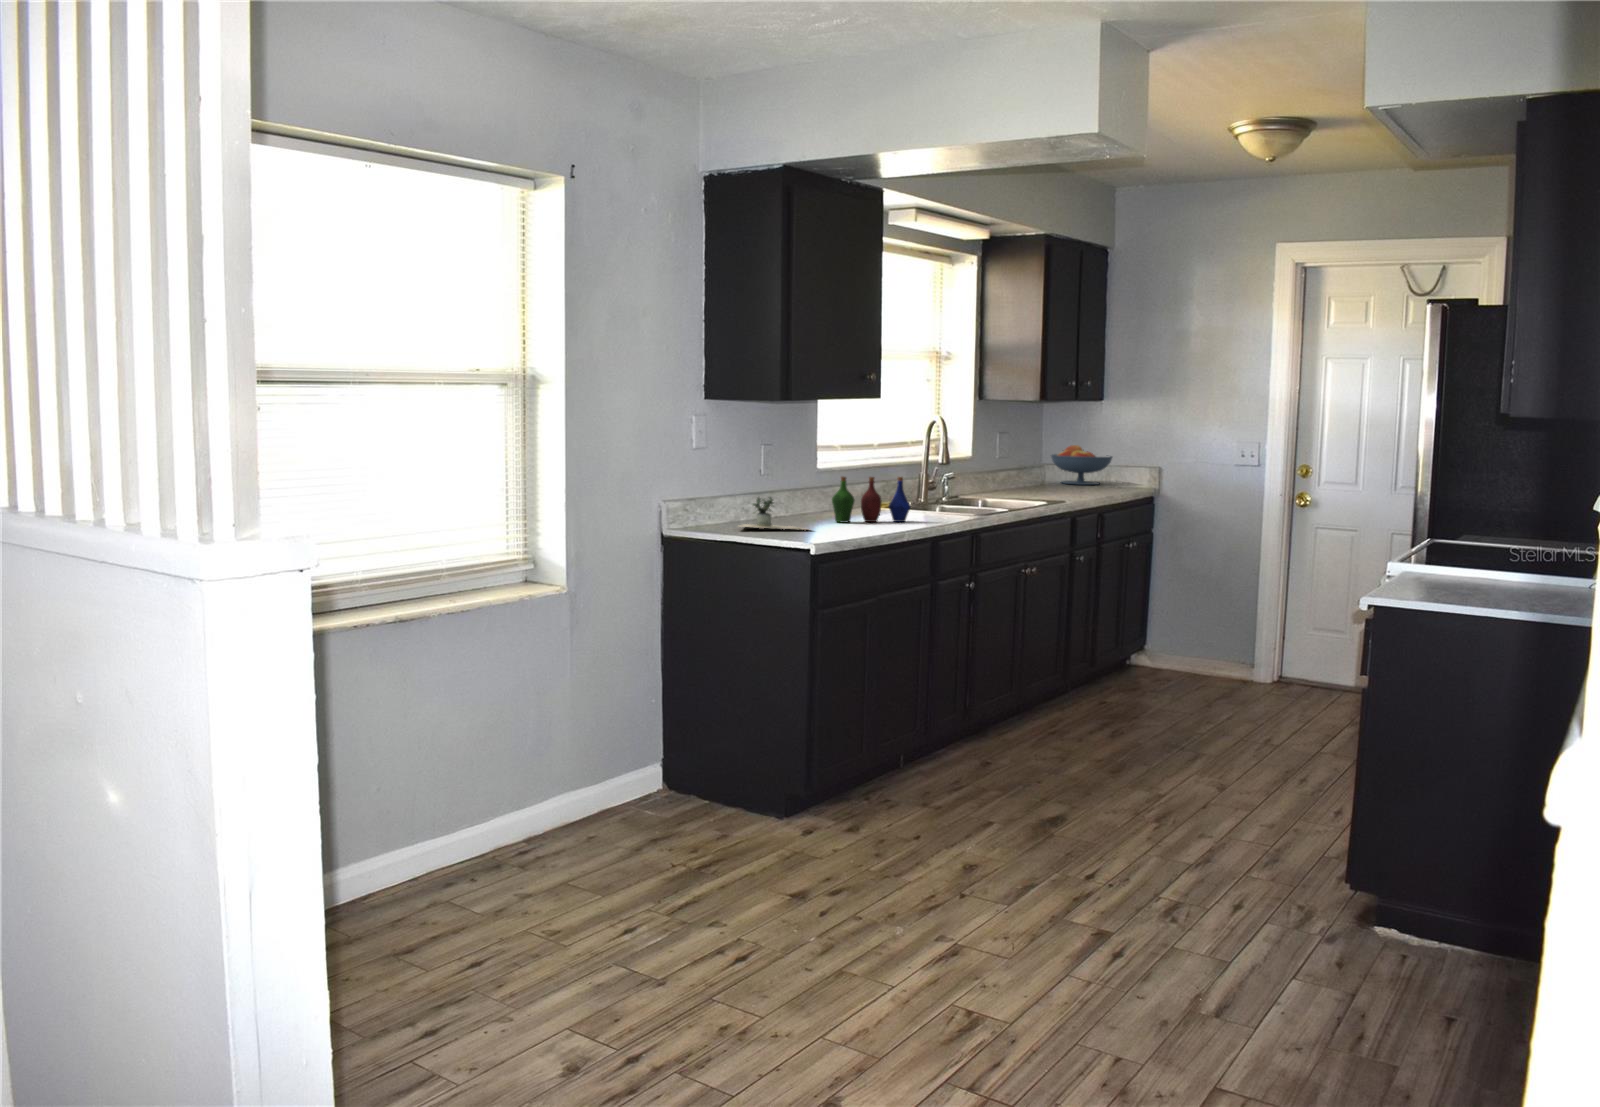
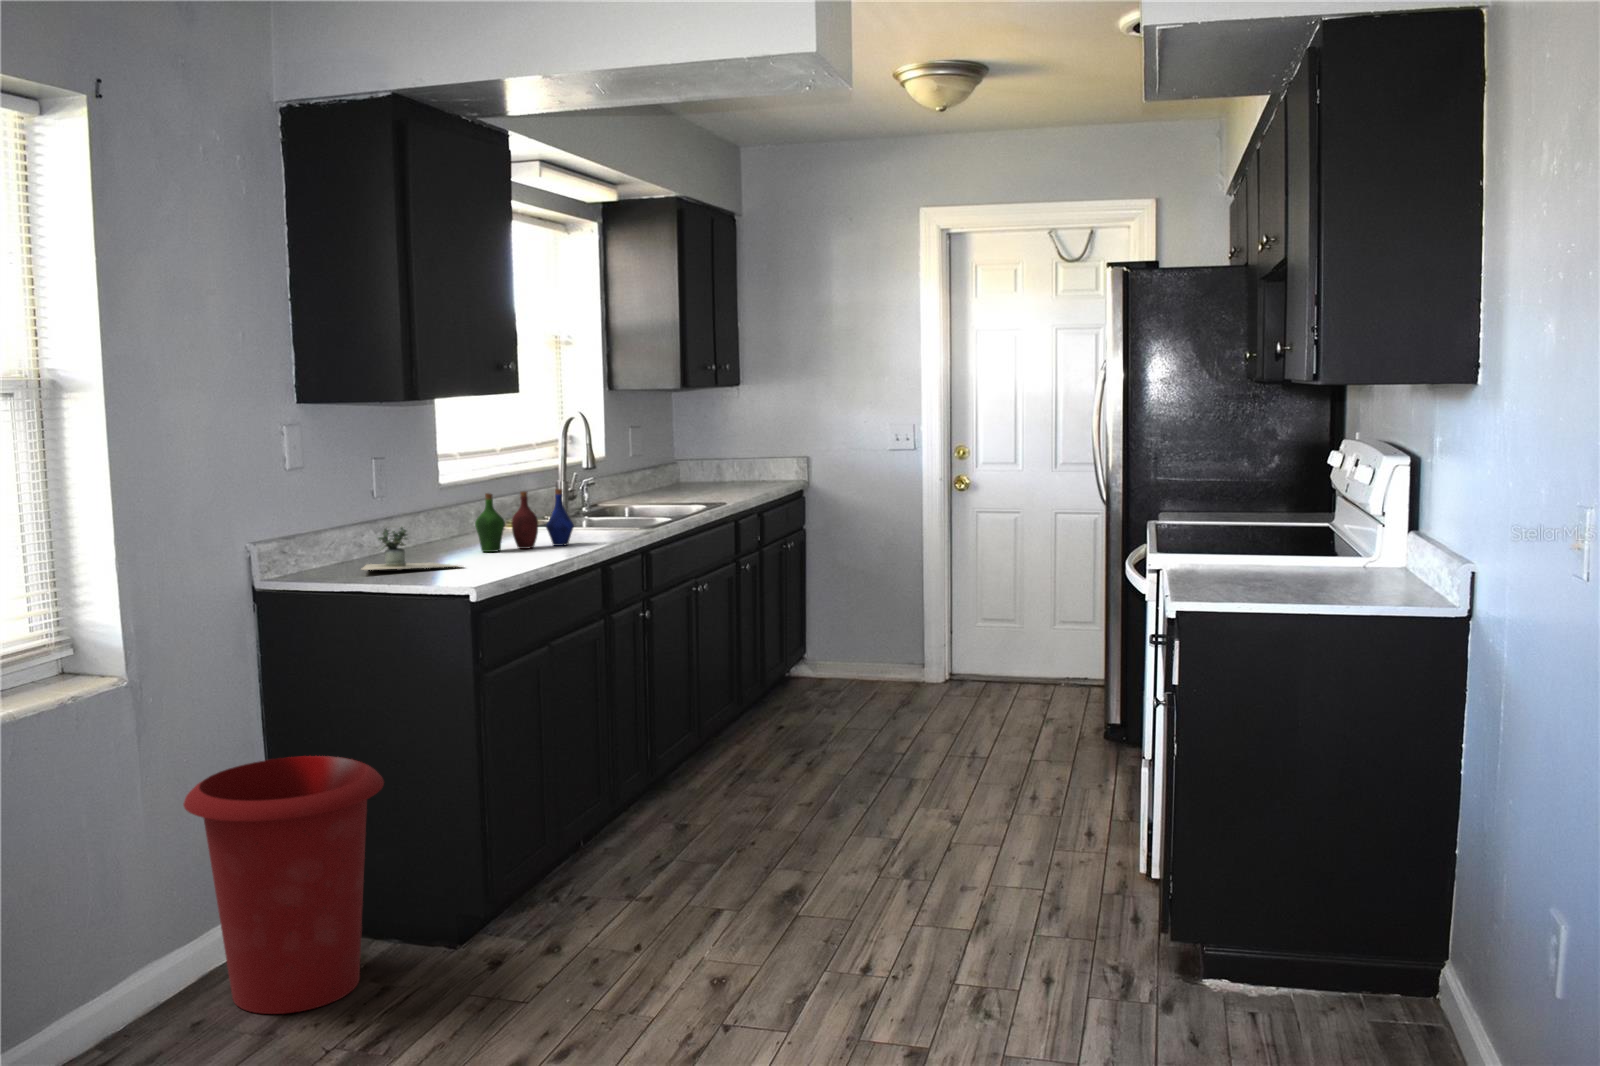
fruit bowl: present [1051,445,1112,485] -> none [685,435,755,480]
waste bin: none [596,659,734,840] -> present [183,756,384,1014]

